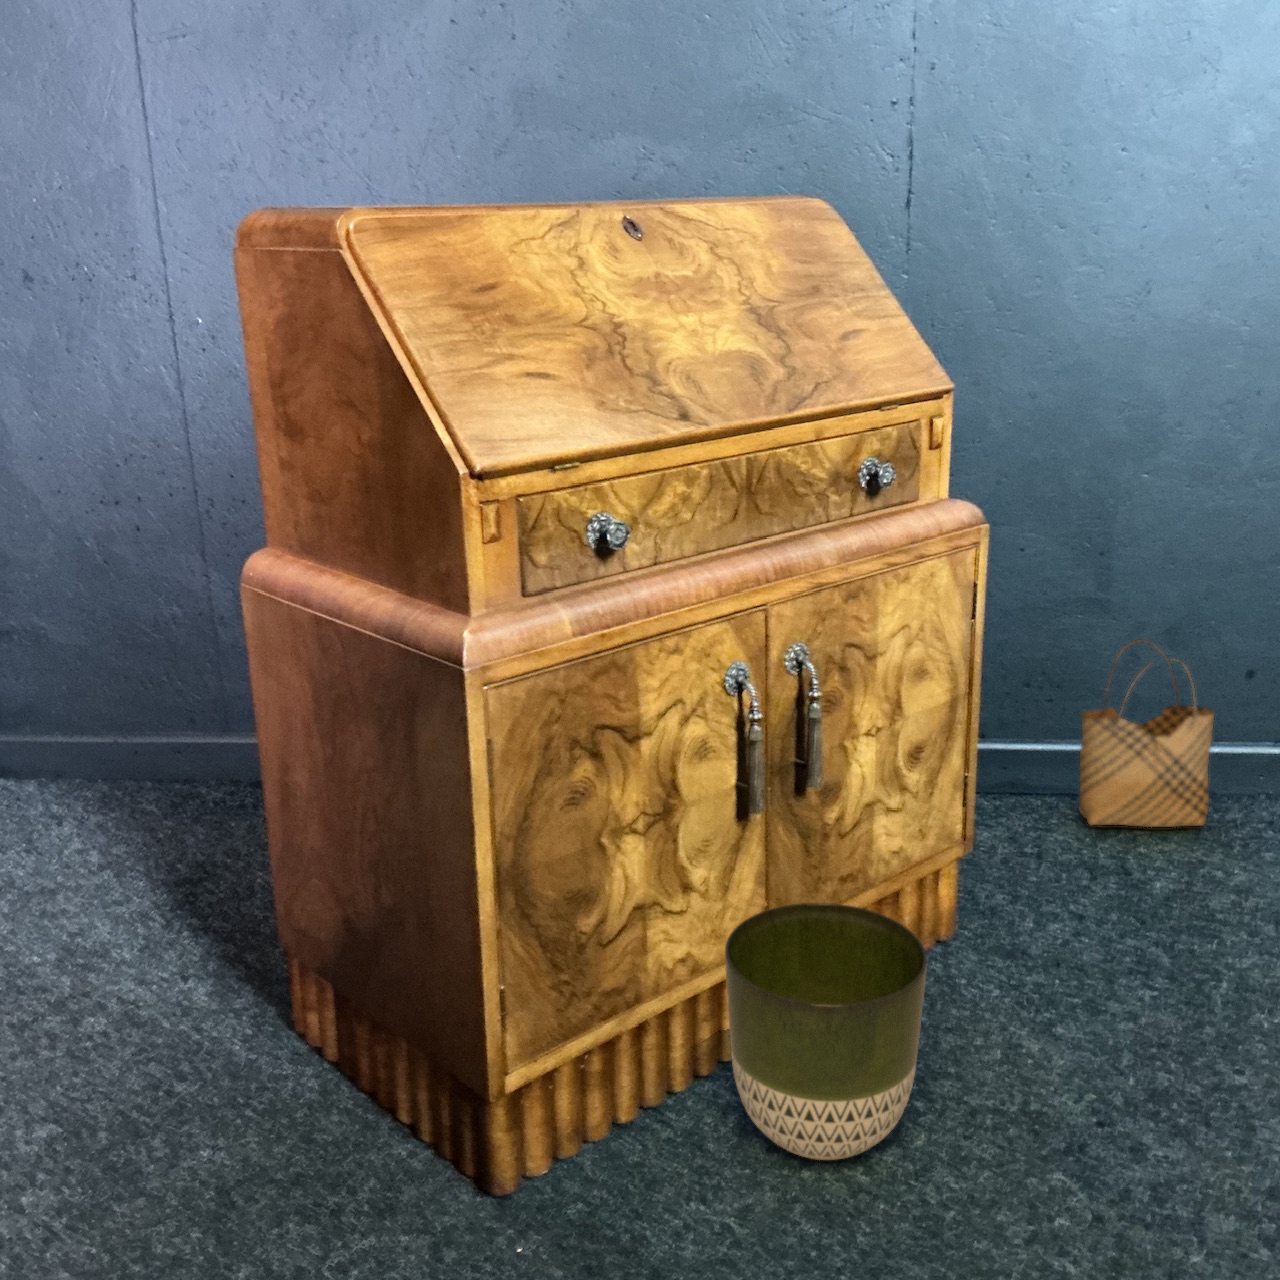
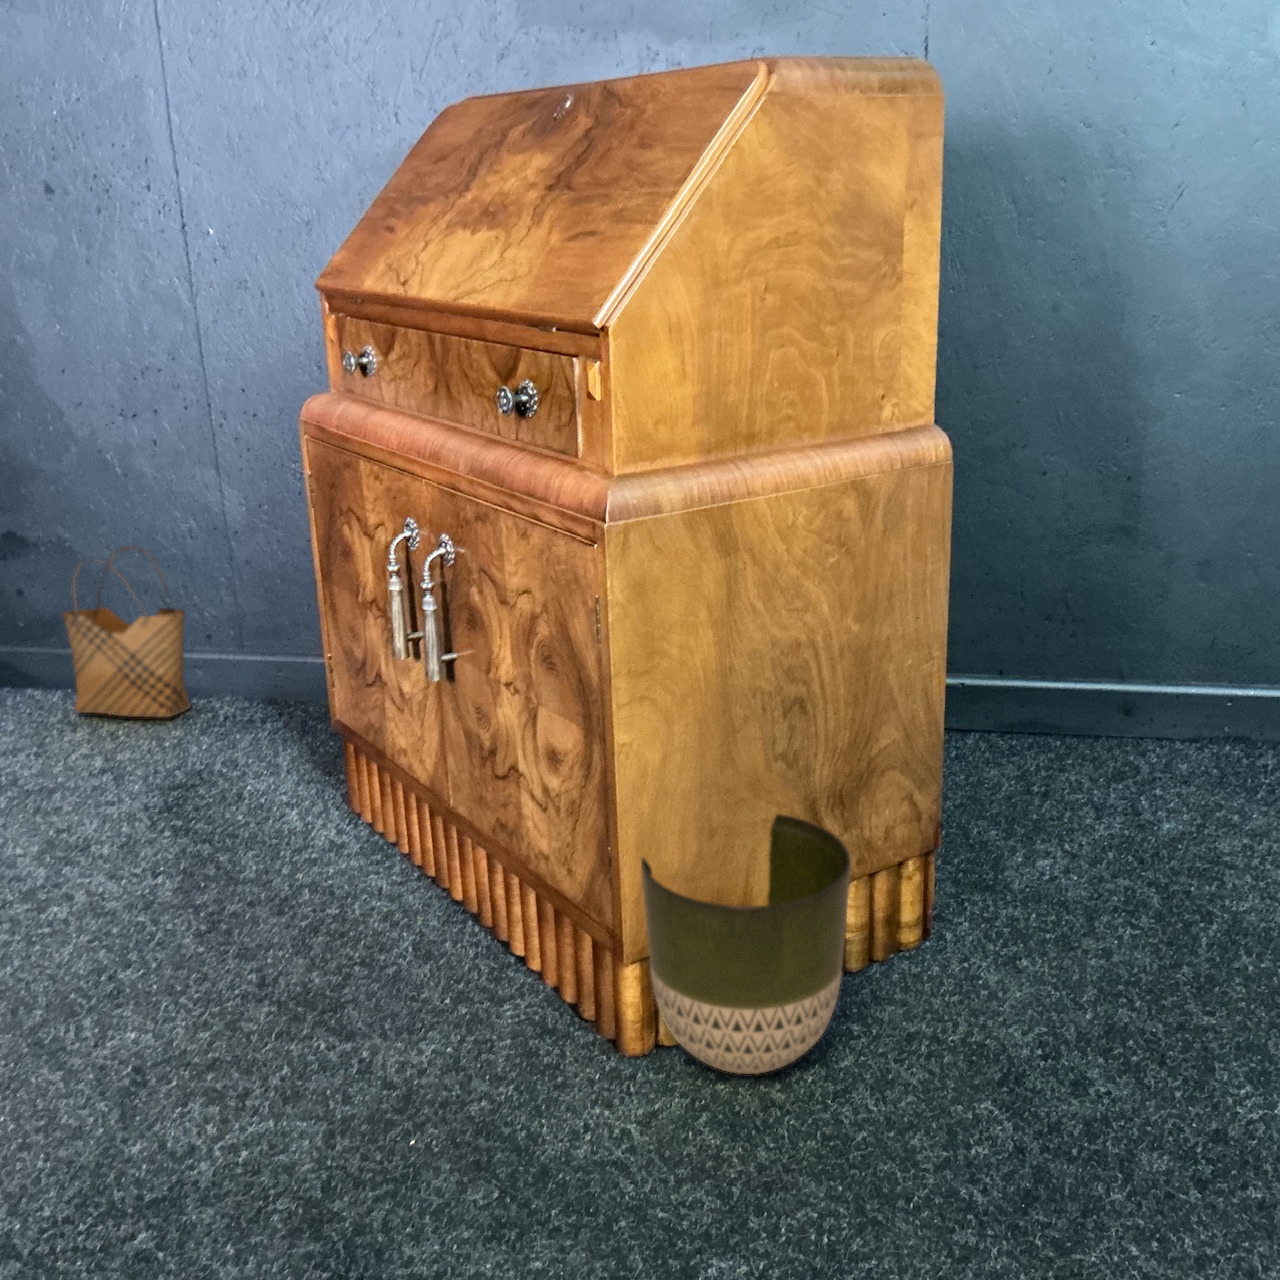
woven basket: present [1079,640,1214,827] -> present [63,547,190,717]

